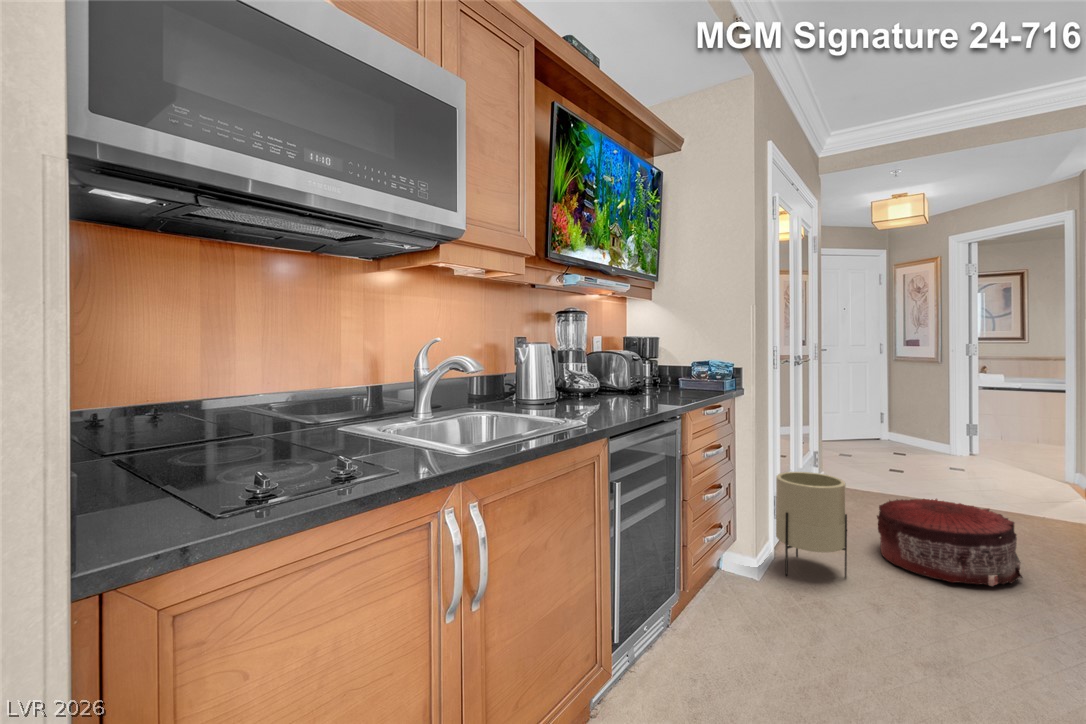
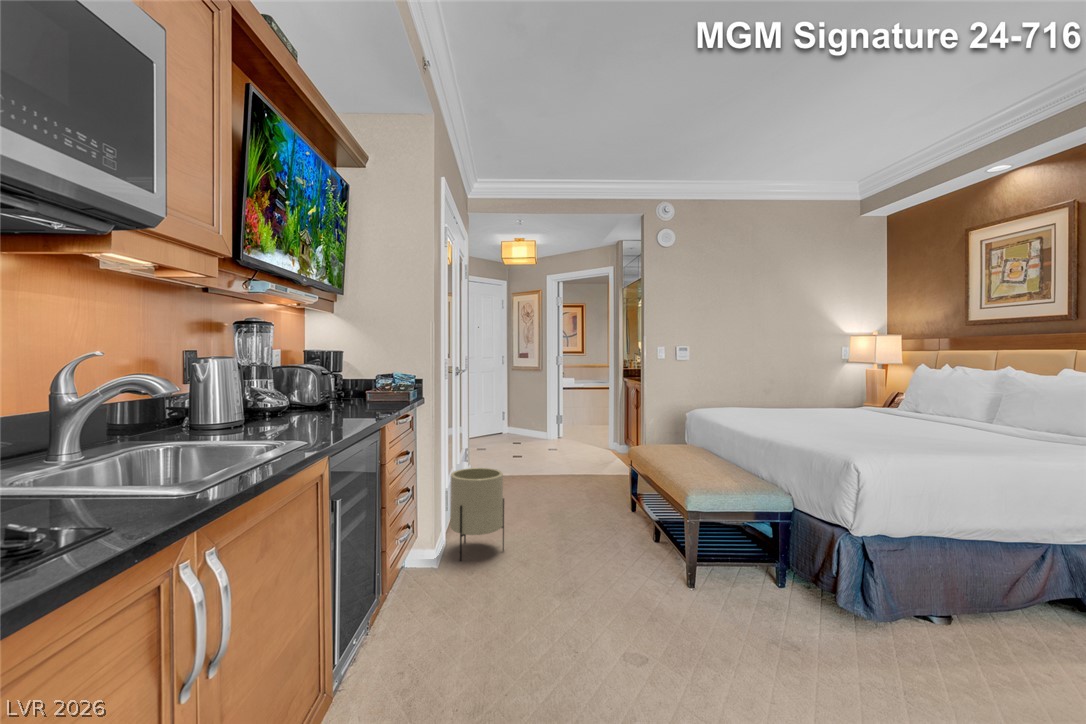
pouf: present [877,499,1022,586] -> none [518,475,604,535]

